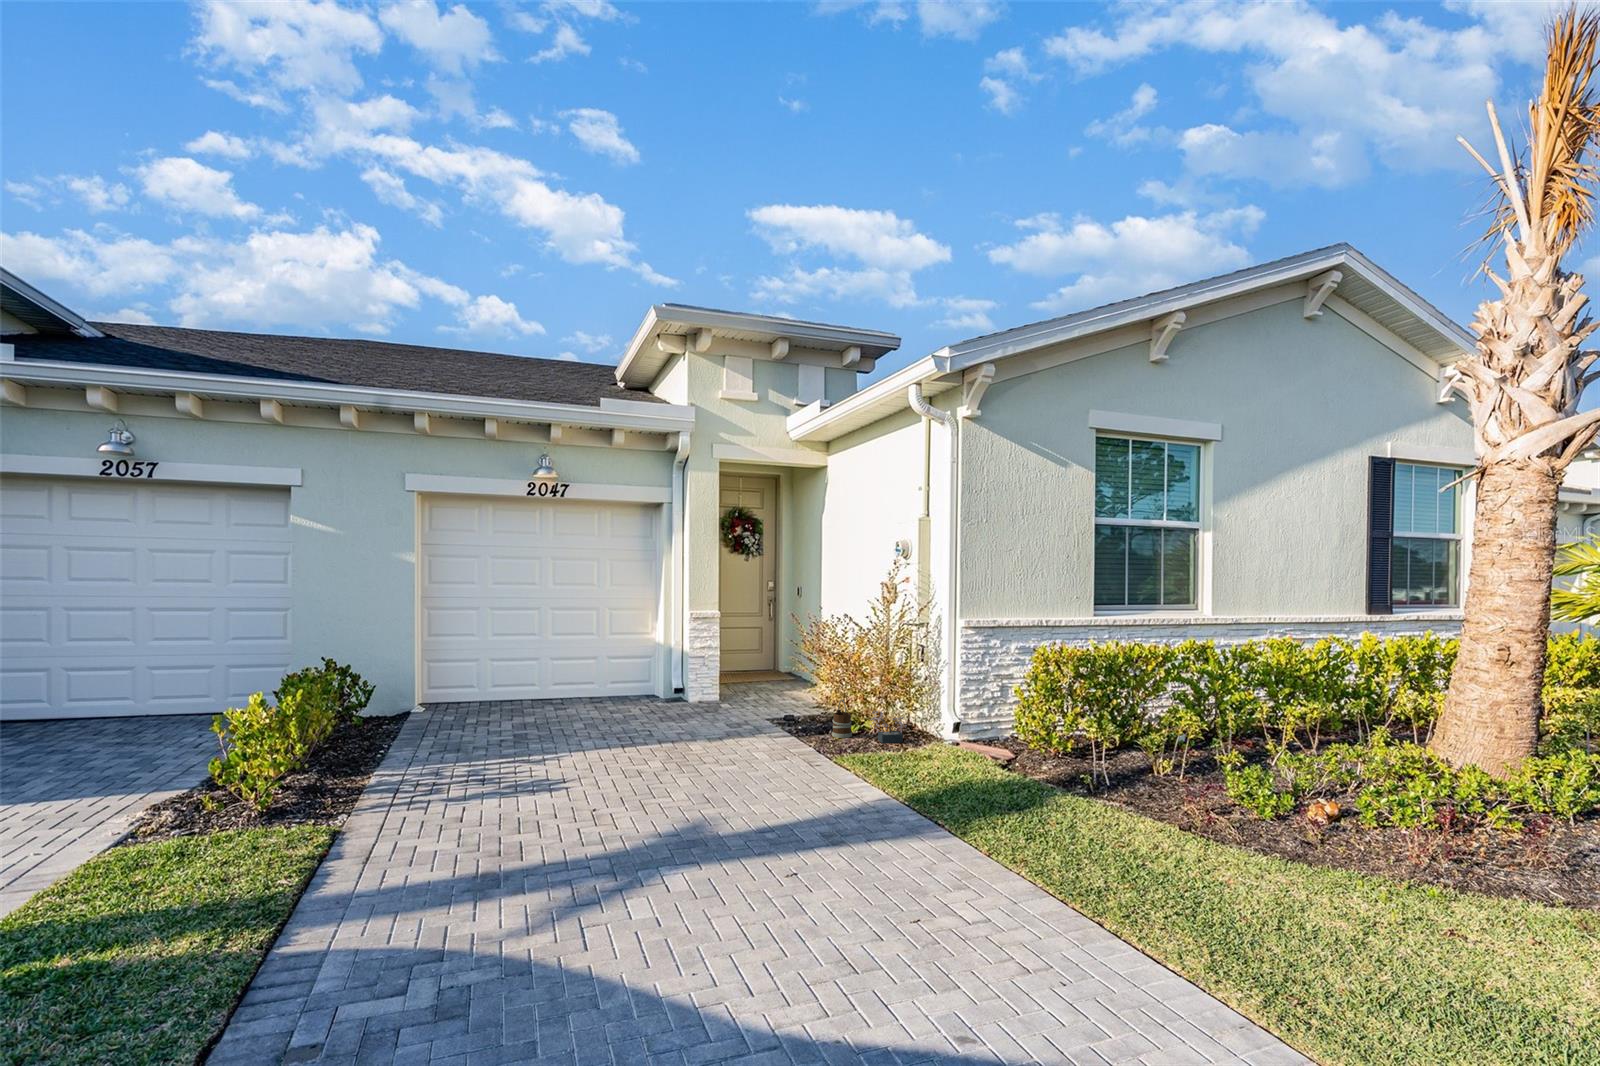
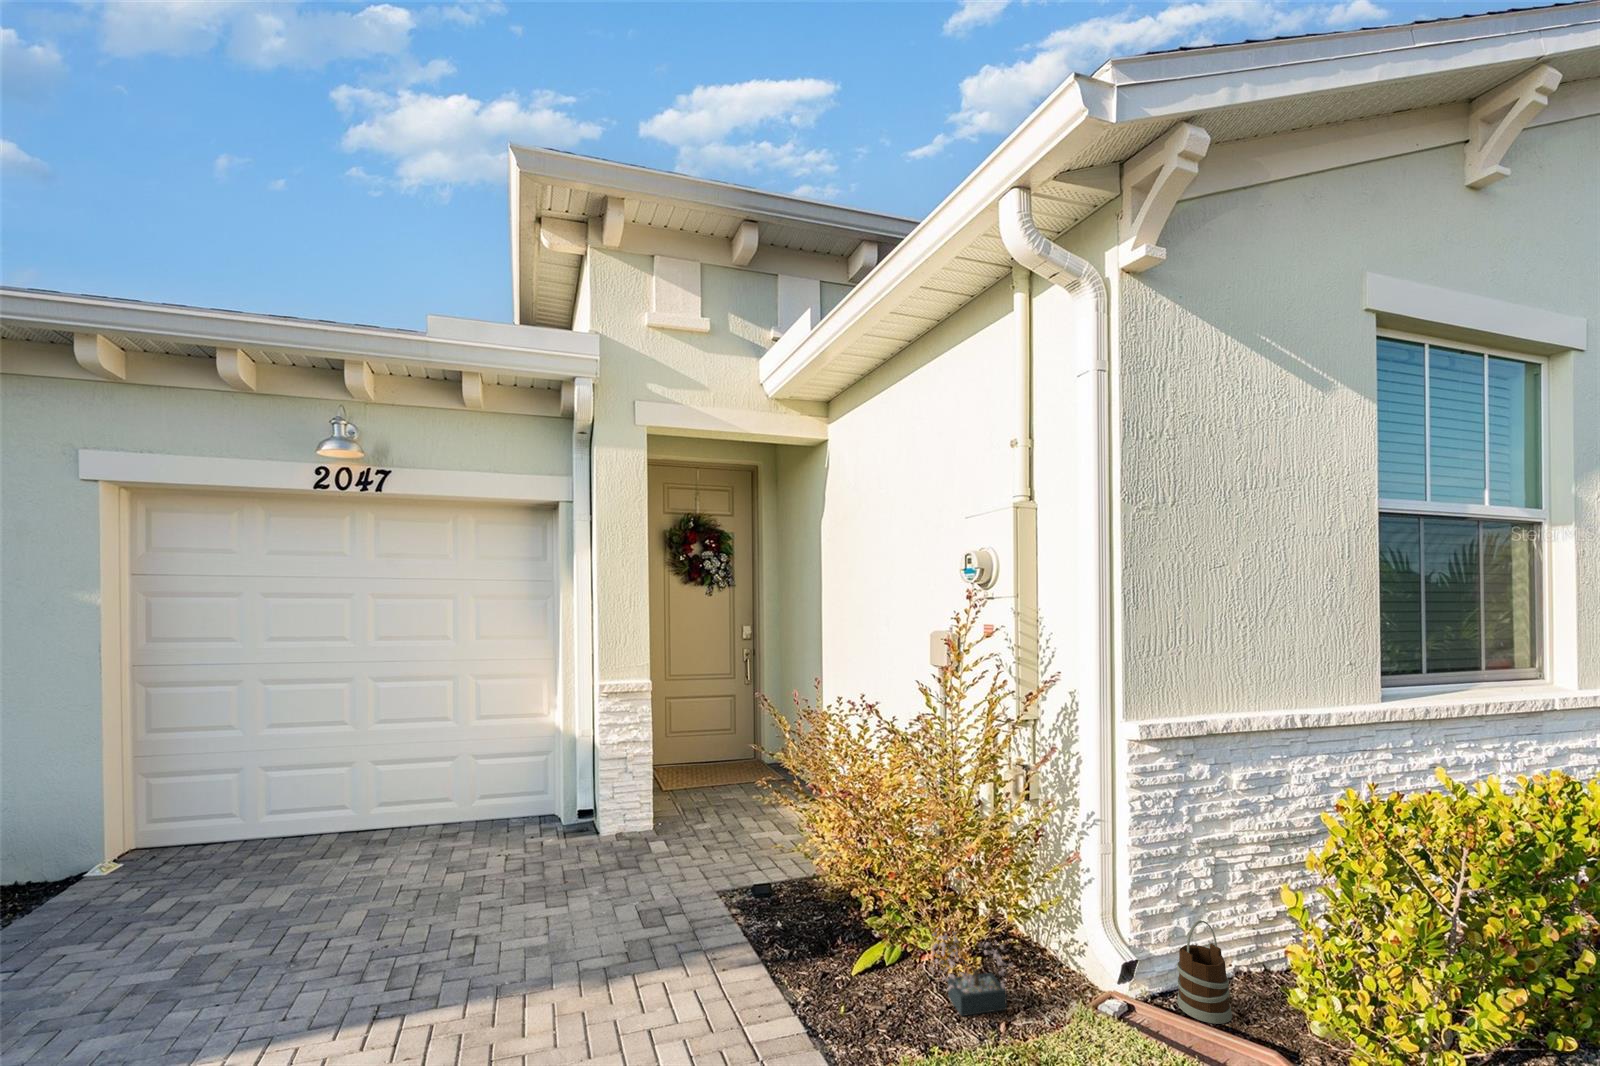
wooden bucket: present [832,700,852,738] -> present [1177,921,1232,1024]

